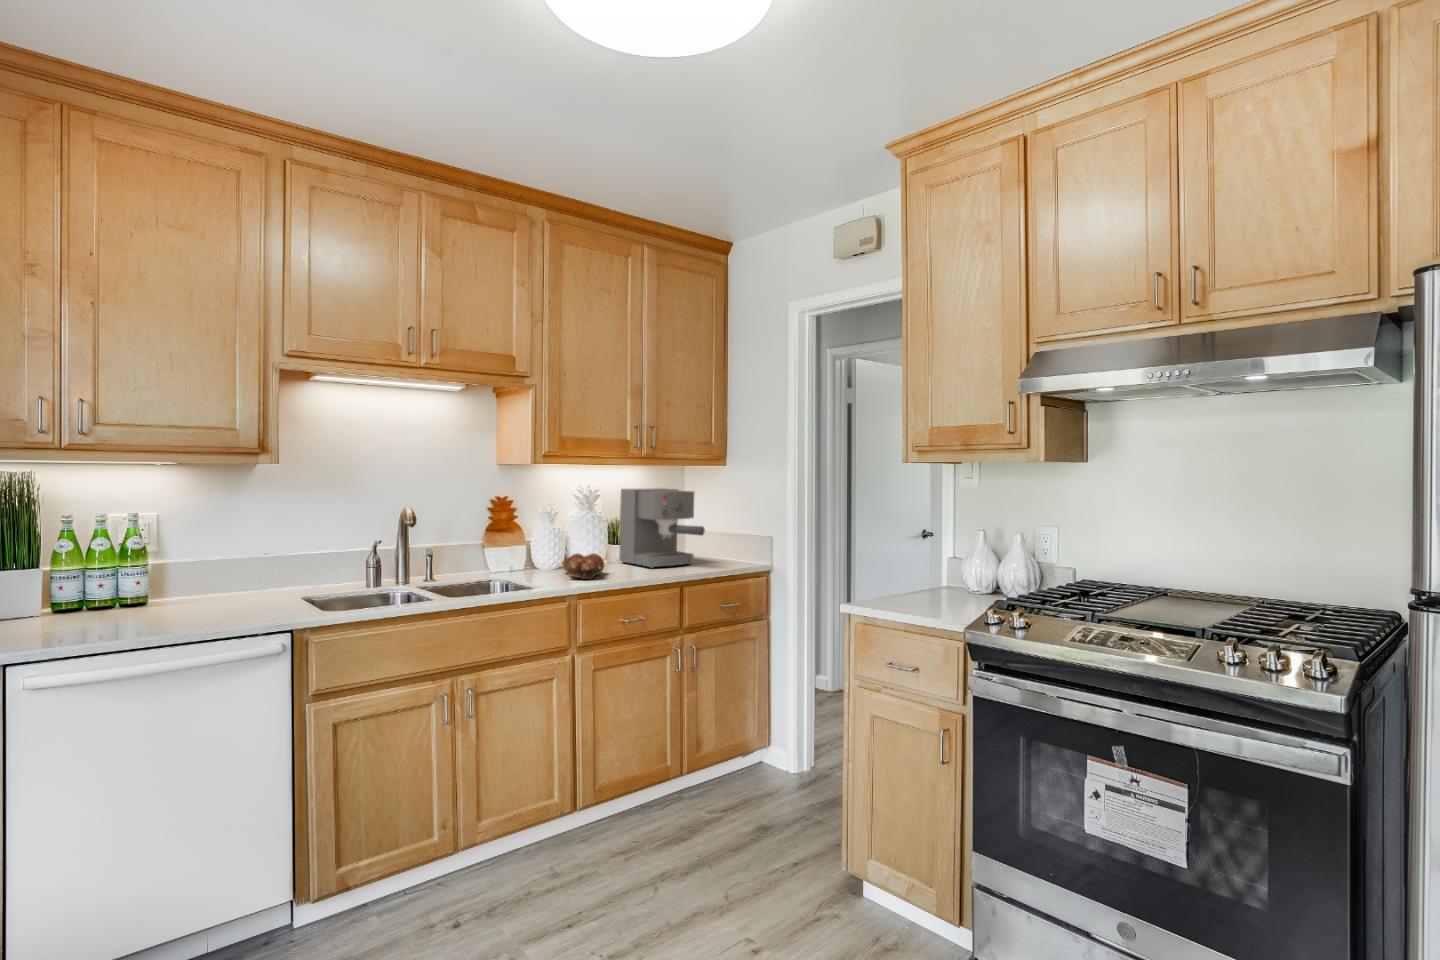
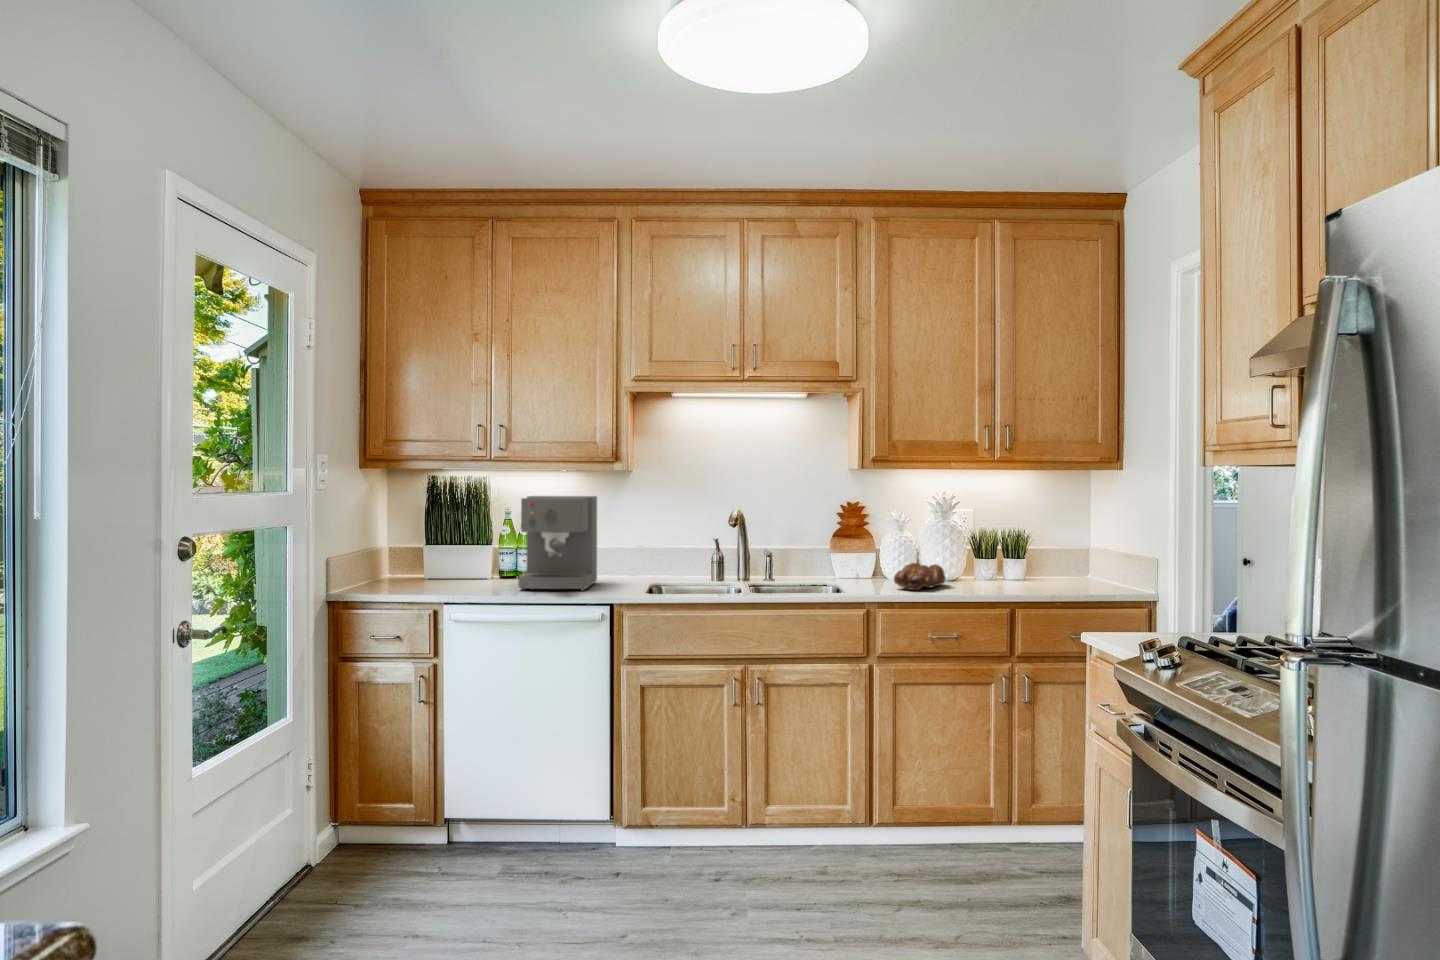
coffee maker: present [619,488,705,568] -> present [518,496,597,590]

